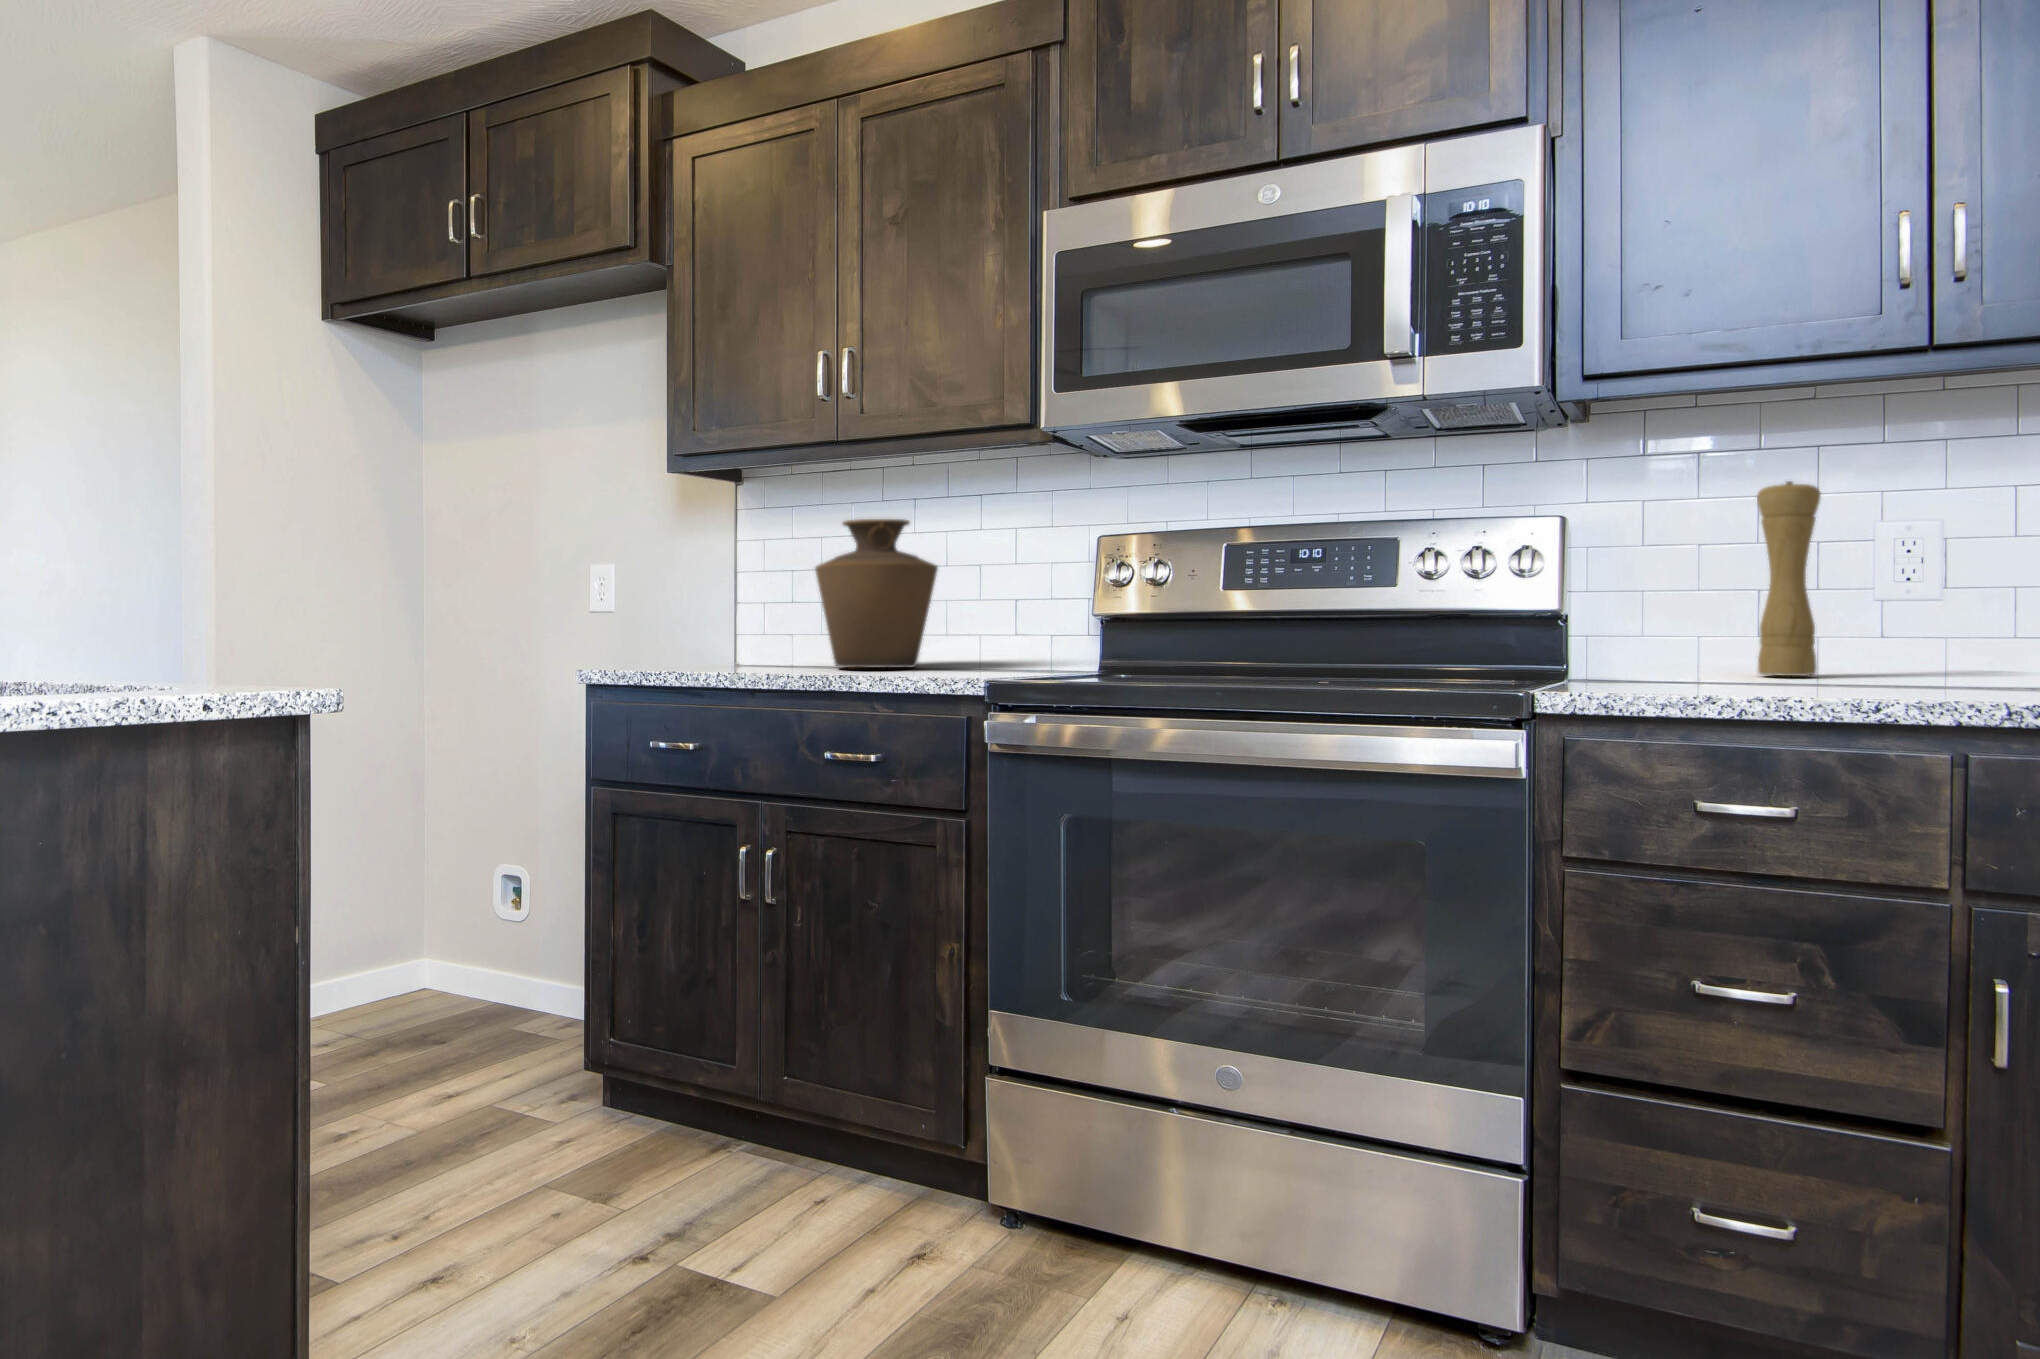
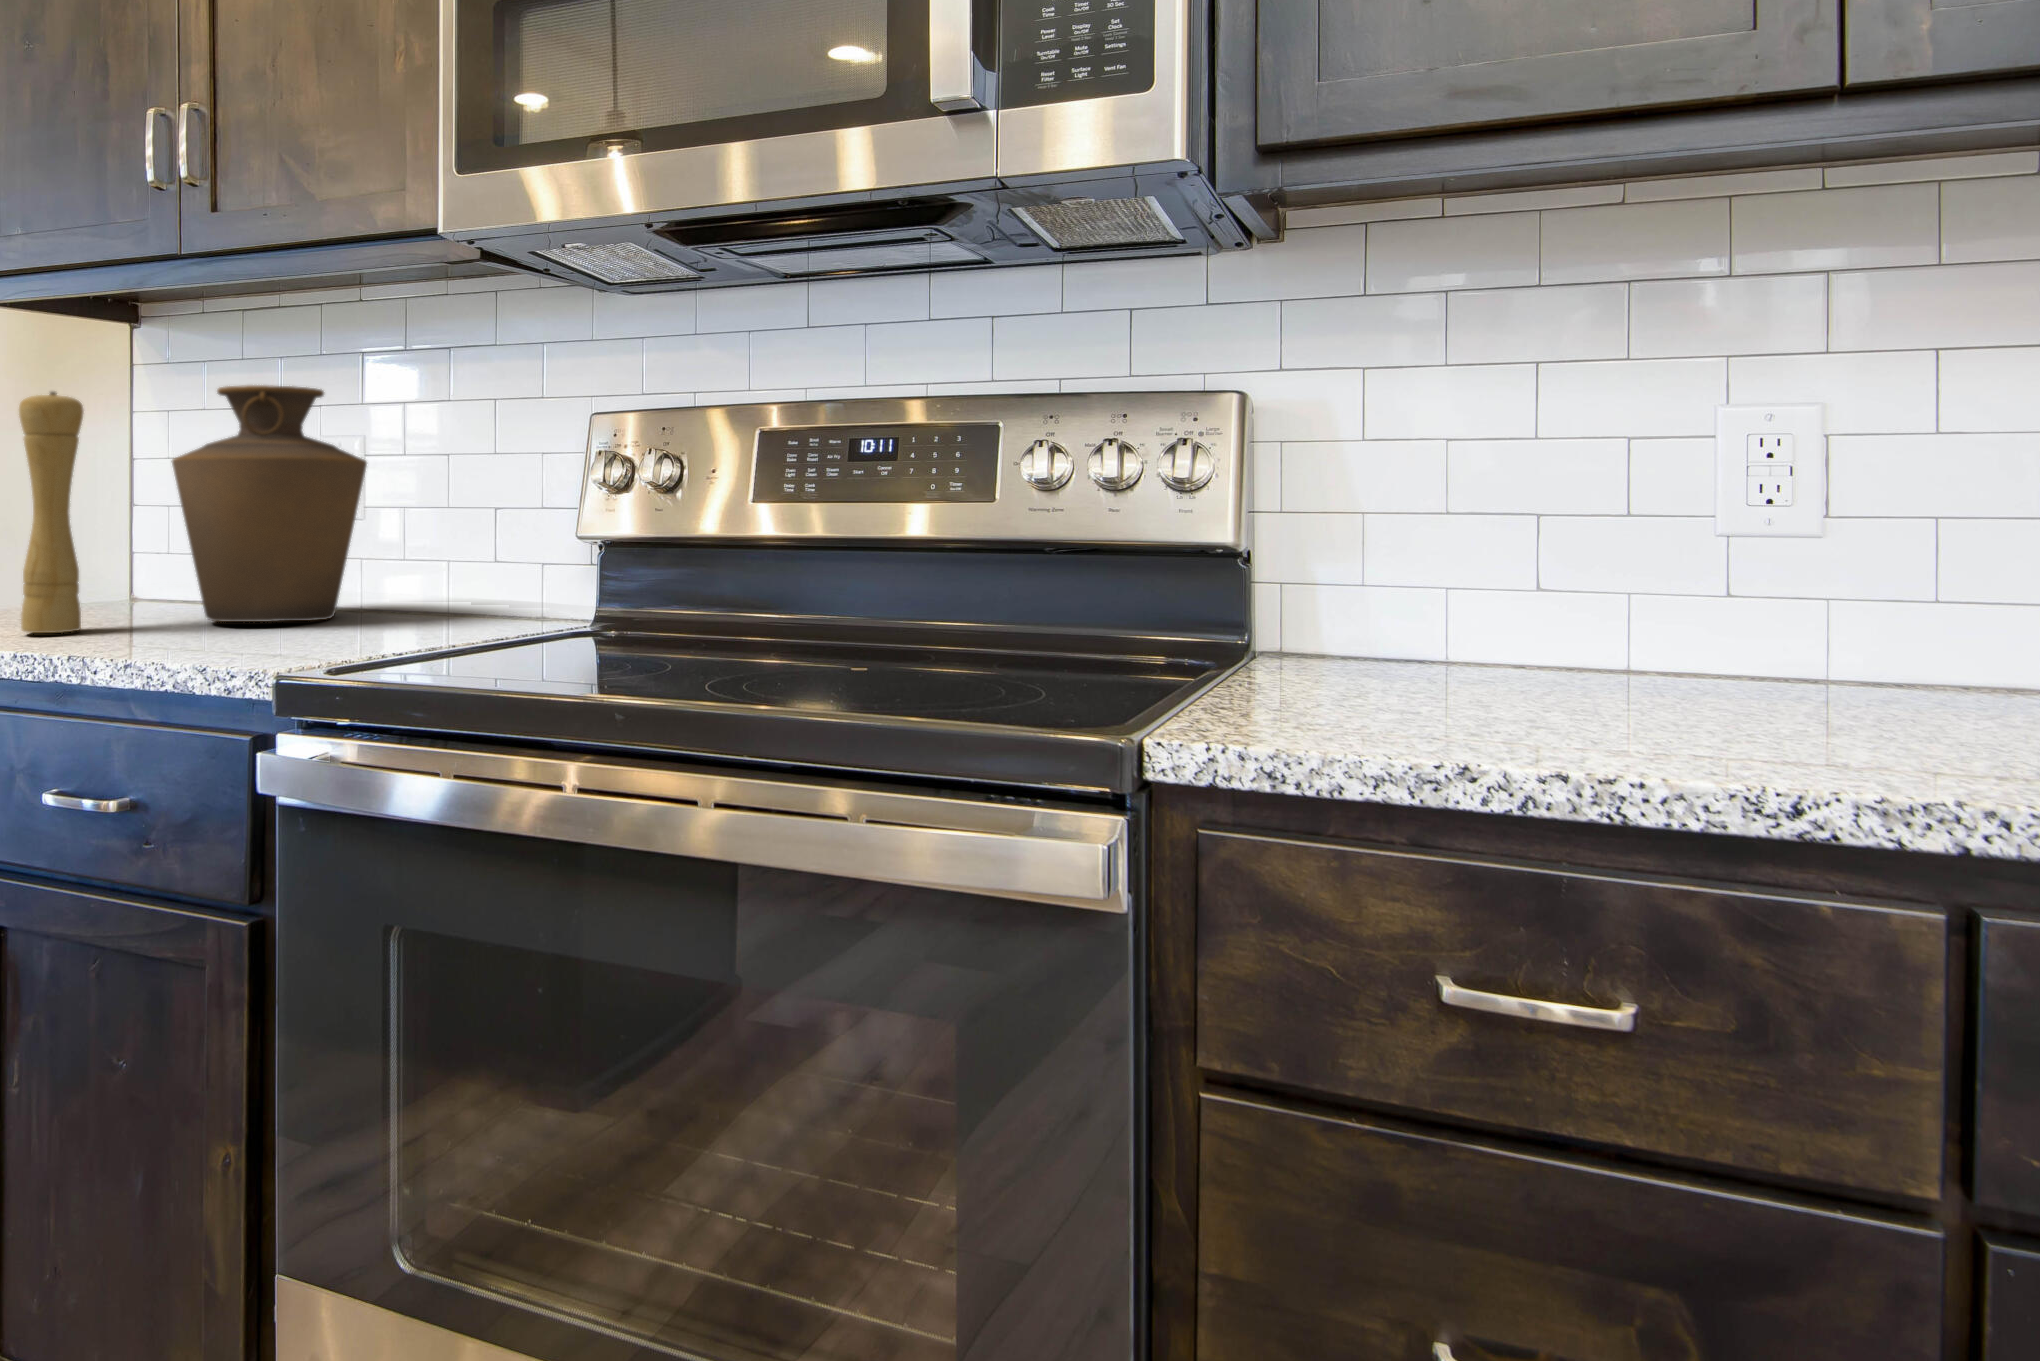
pepper mill: present [1757,481,1821,676] -> present [19,392,83,633]

